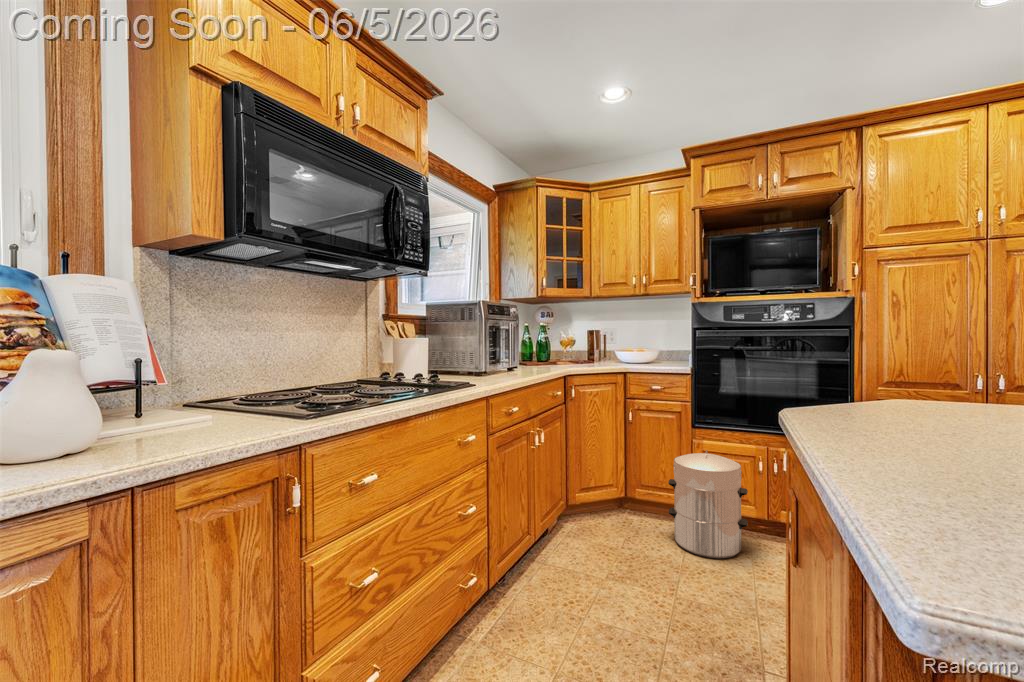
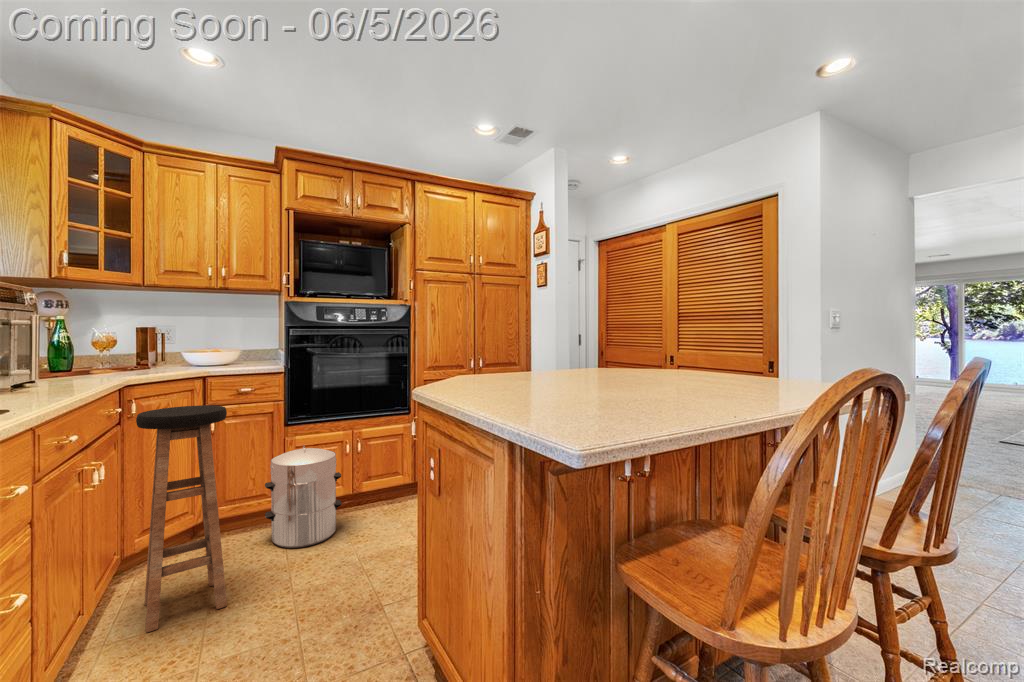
bar stool: none [561,396,624,580] -> present [136,405,227,632]

